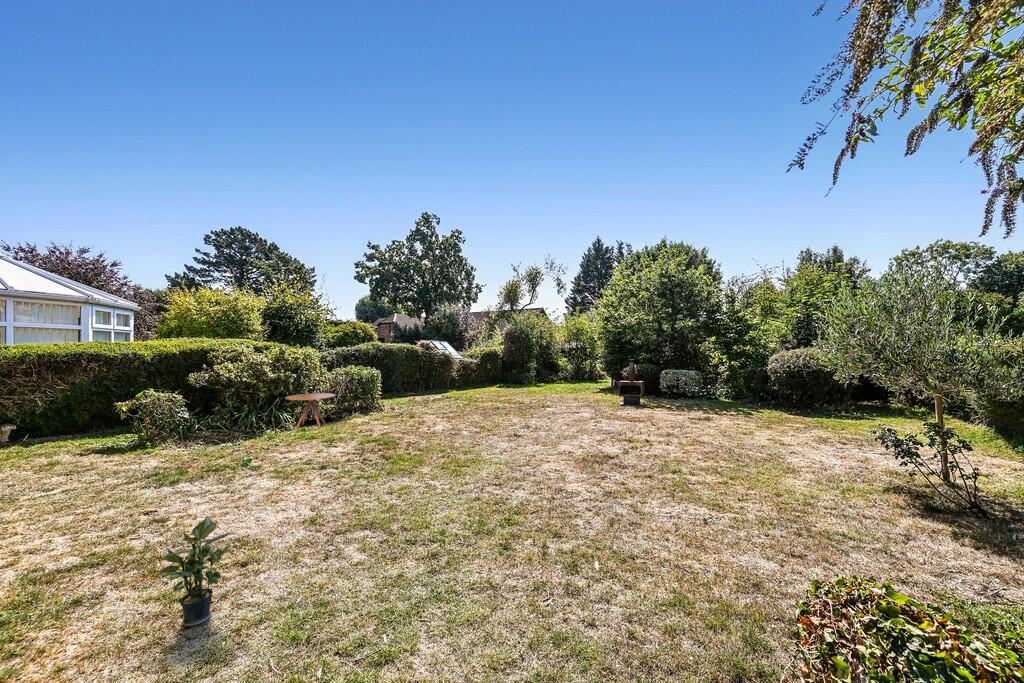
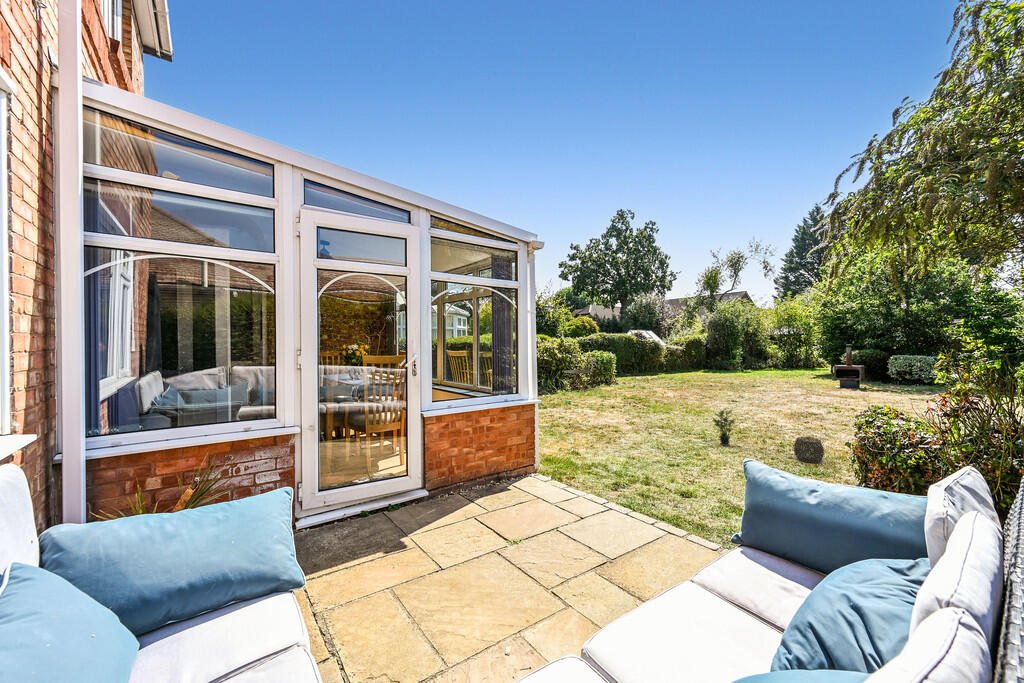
potted plant: present [159,516,229,626] -> present [713,410,735,446]
woven basket: none [594,518,641,574] -> present [794,437,824,463]

